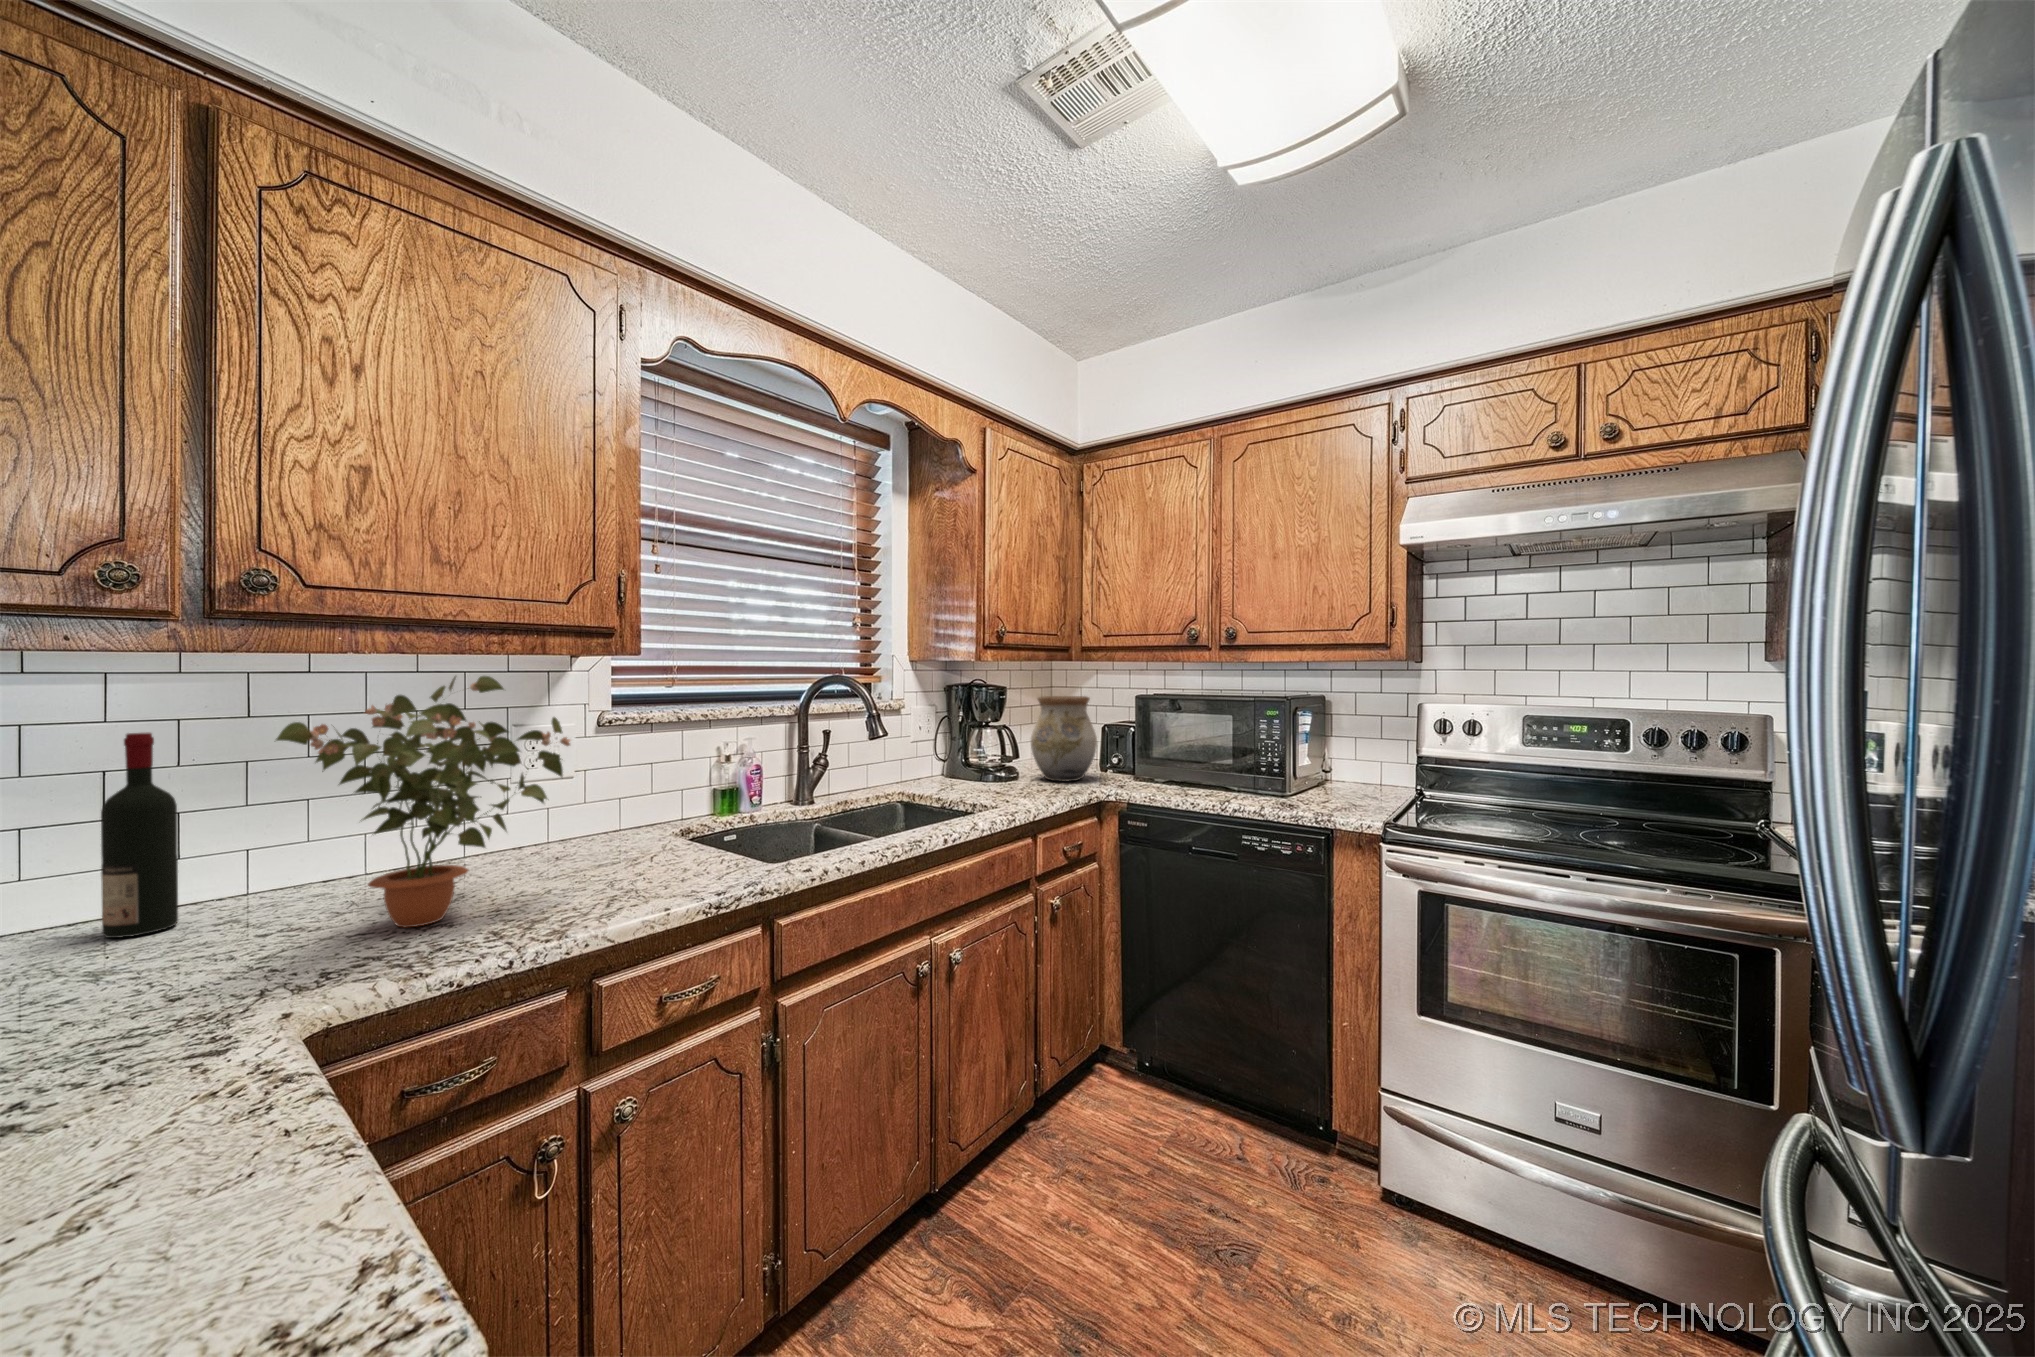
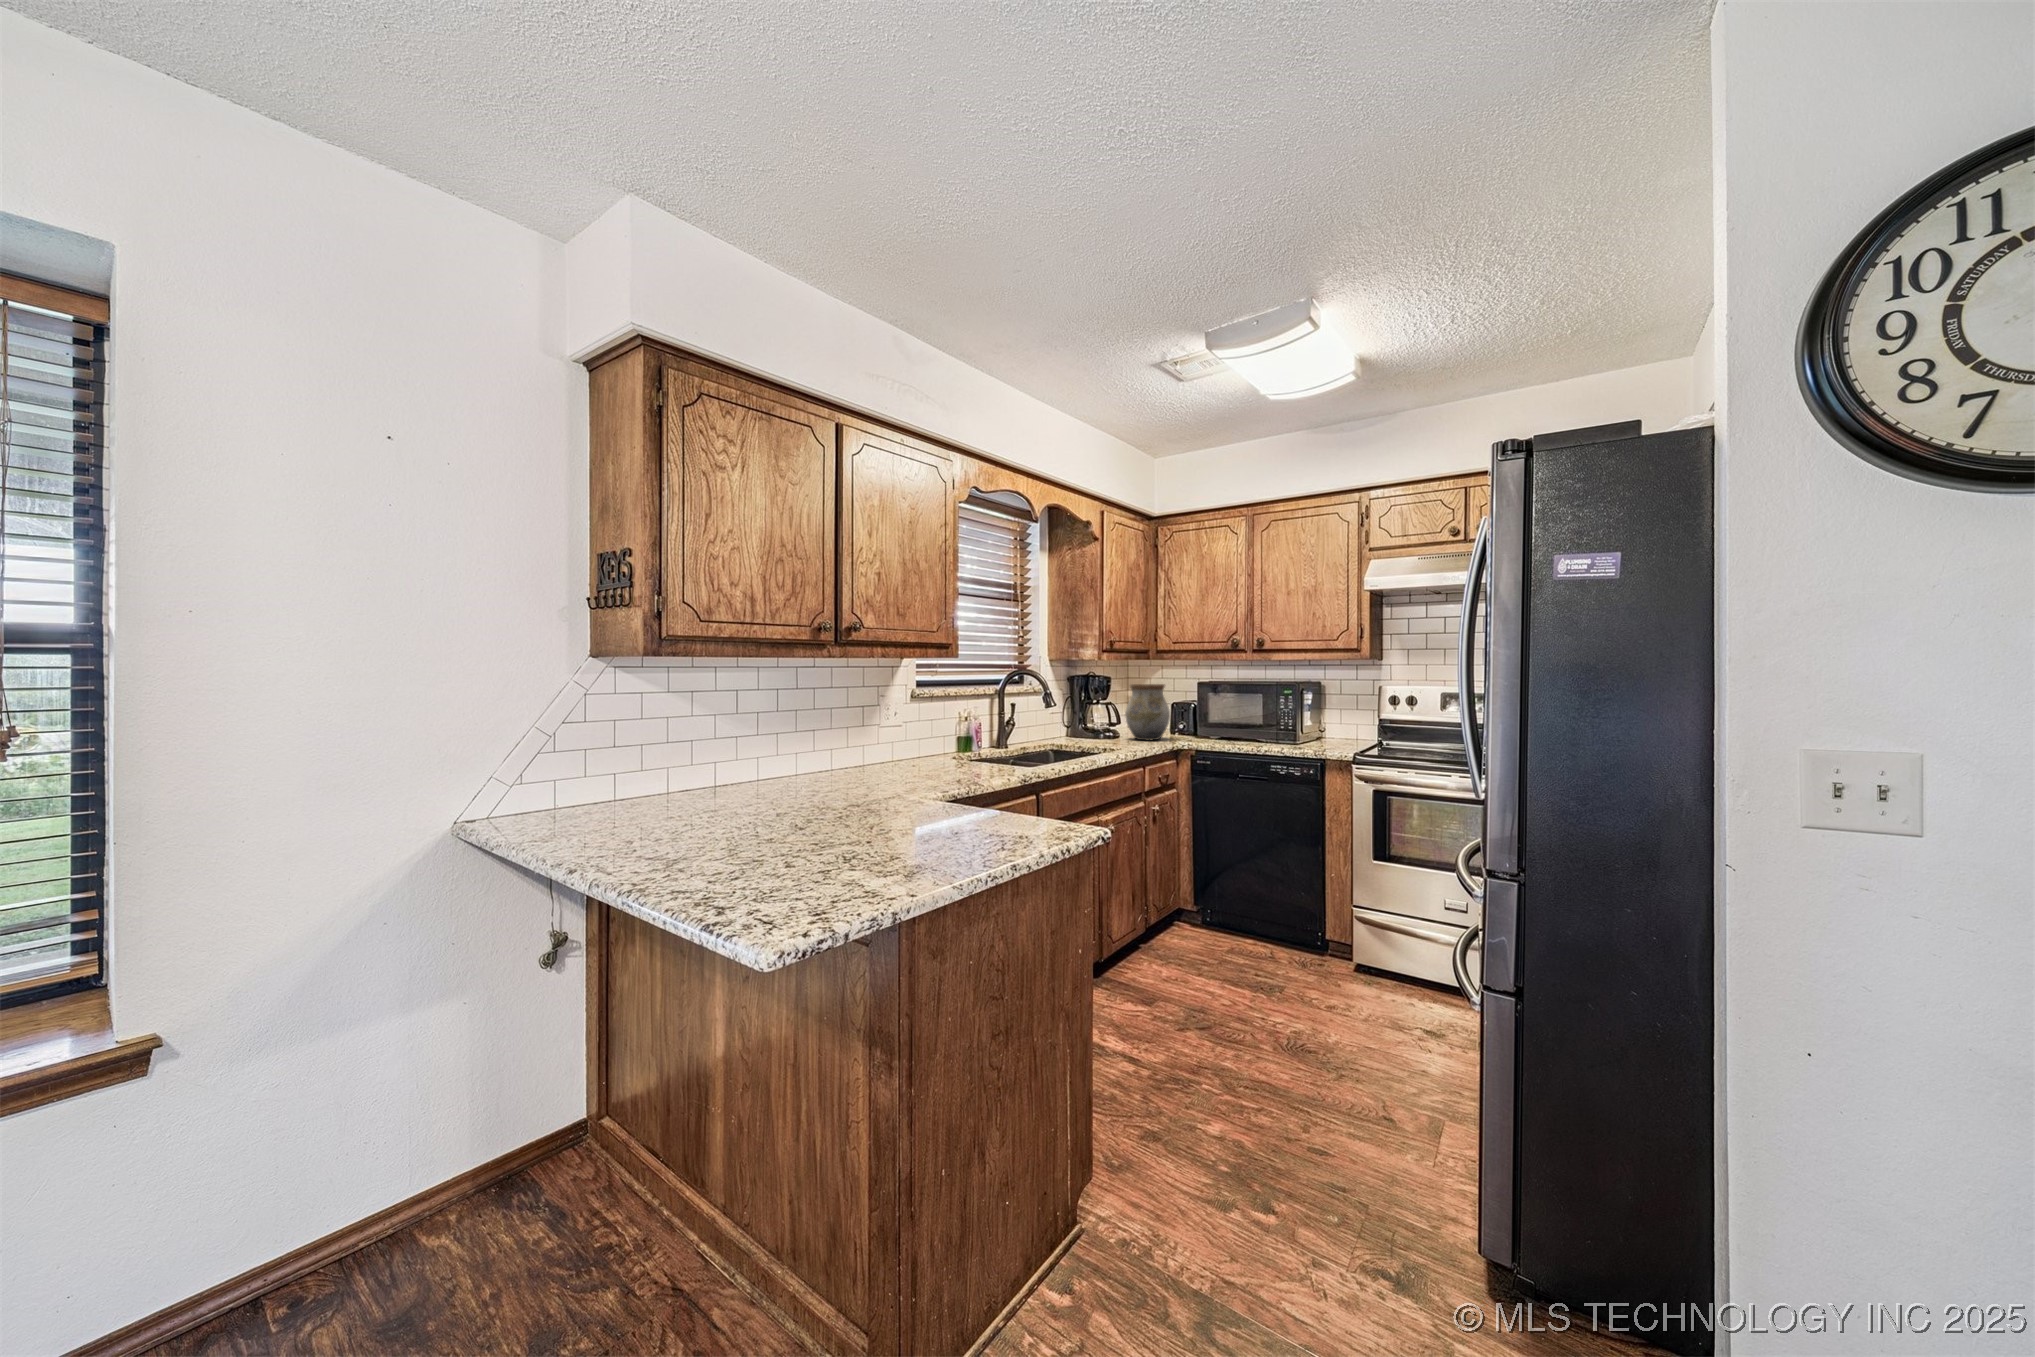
potted plant: present [276,676,570,928] -> none [866,669,953,783]
wine bottle: present [101,733,178,938] -> none [770,695,793,786]

